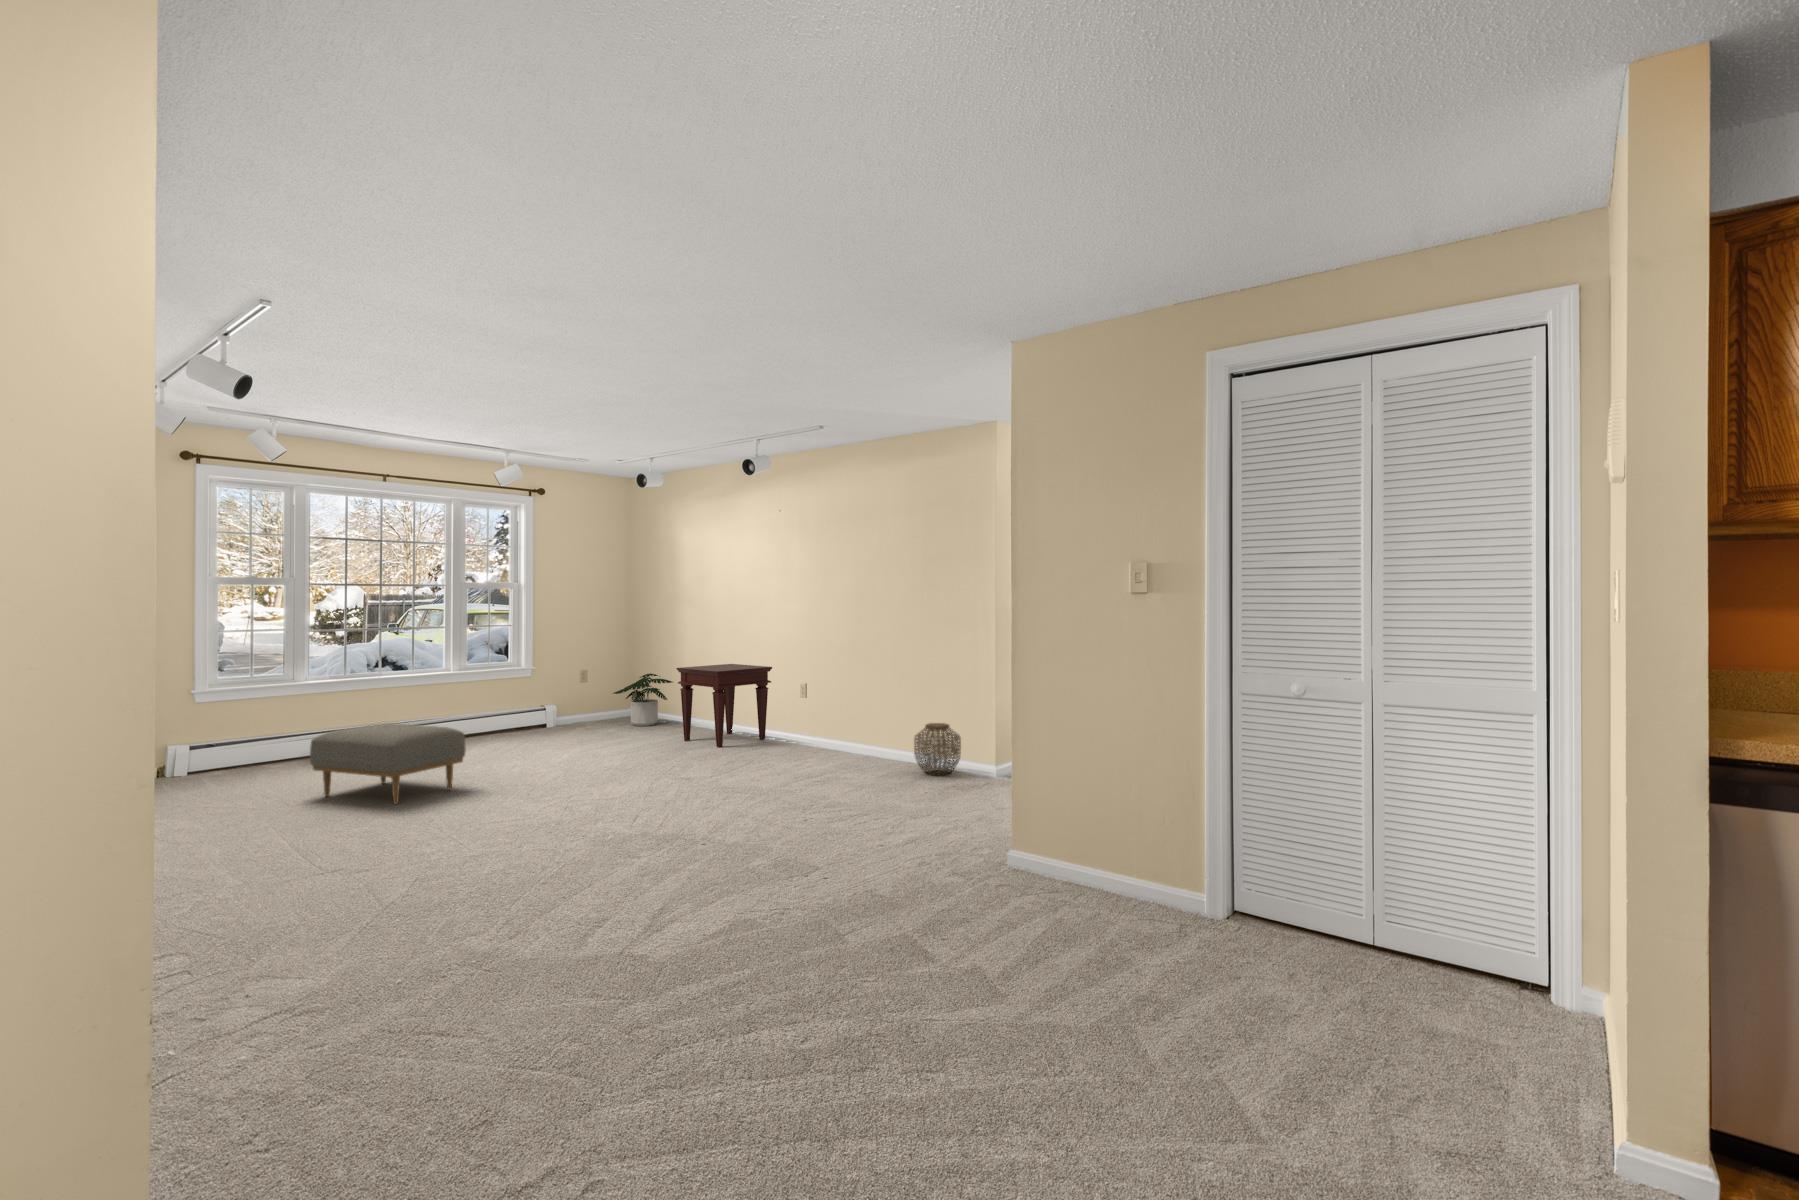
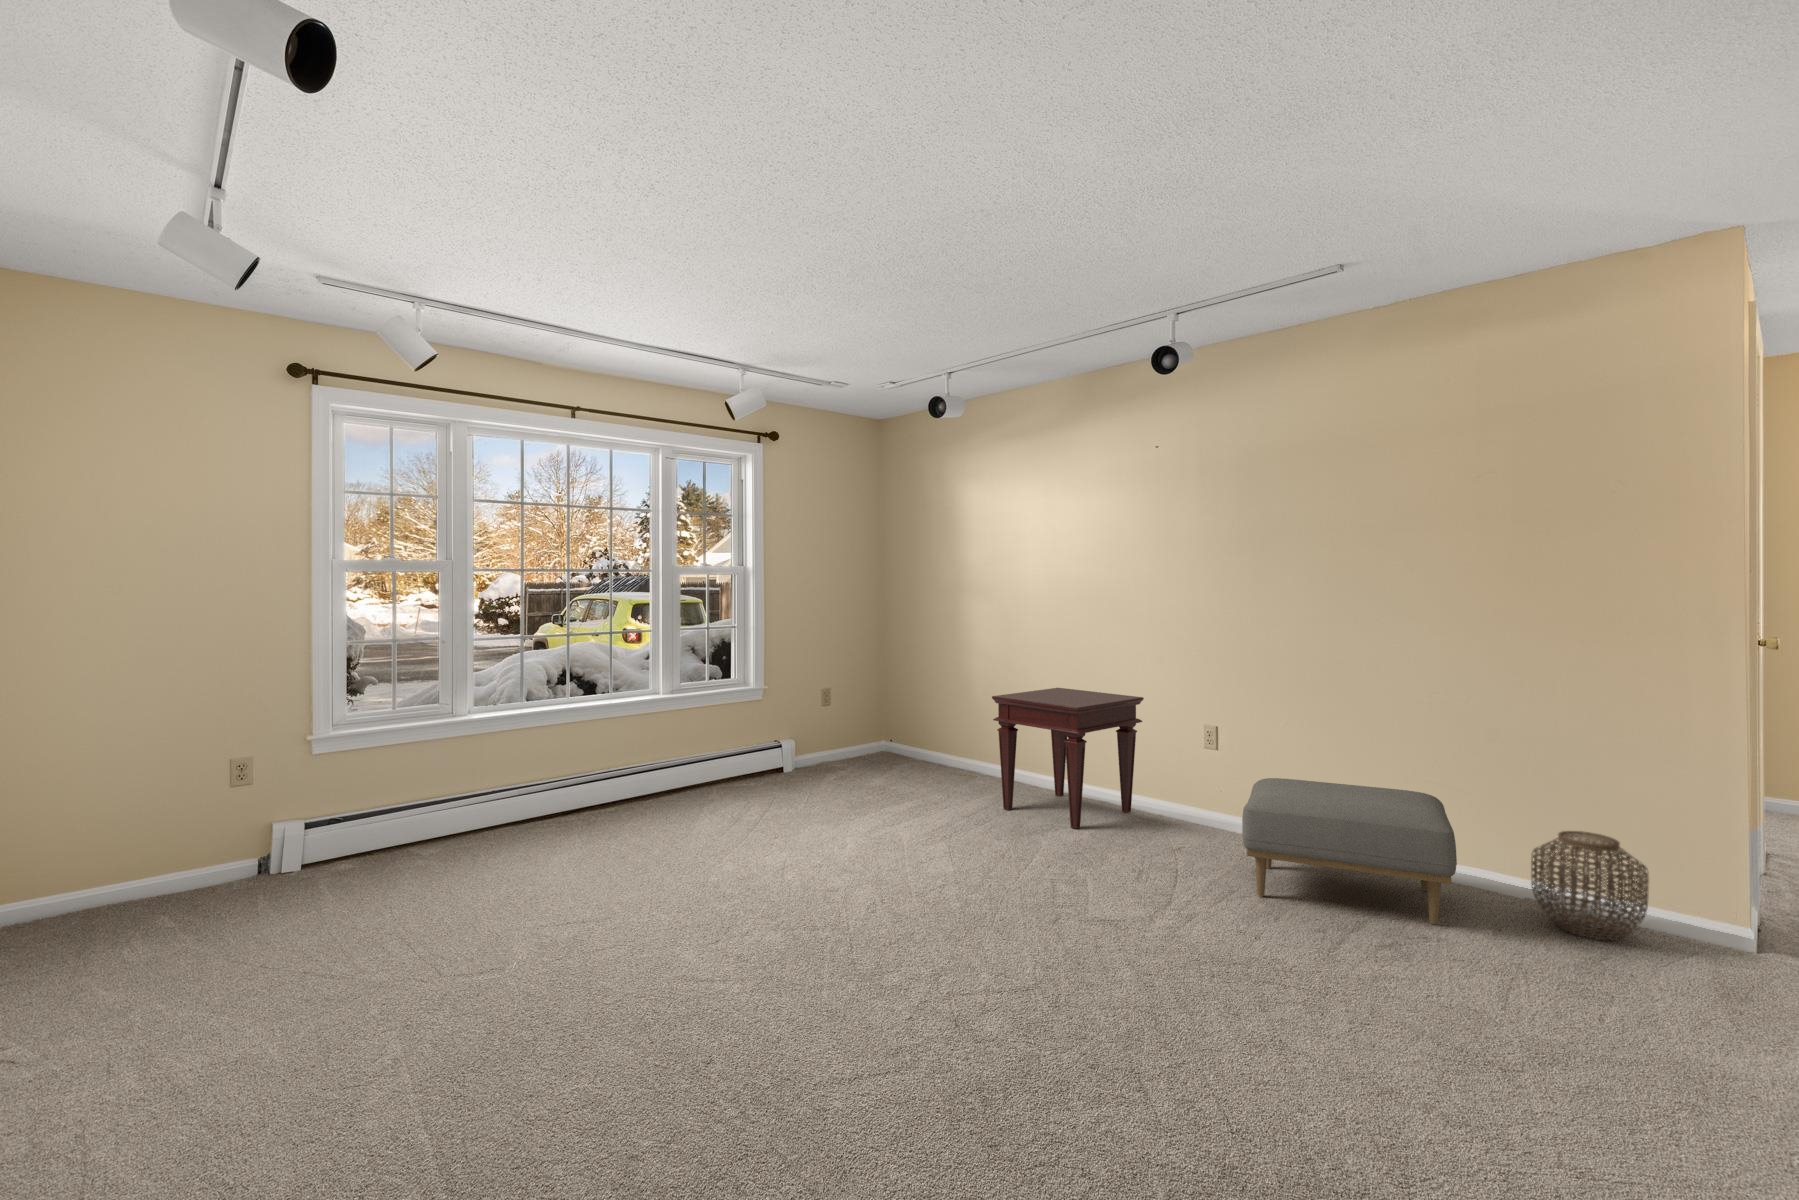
potted plant: present [613,674,672,726] -> none [870,695,955,773]
ottoman: present [310,724,466,804] -> present [1242,778,1457,924]

